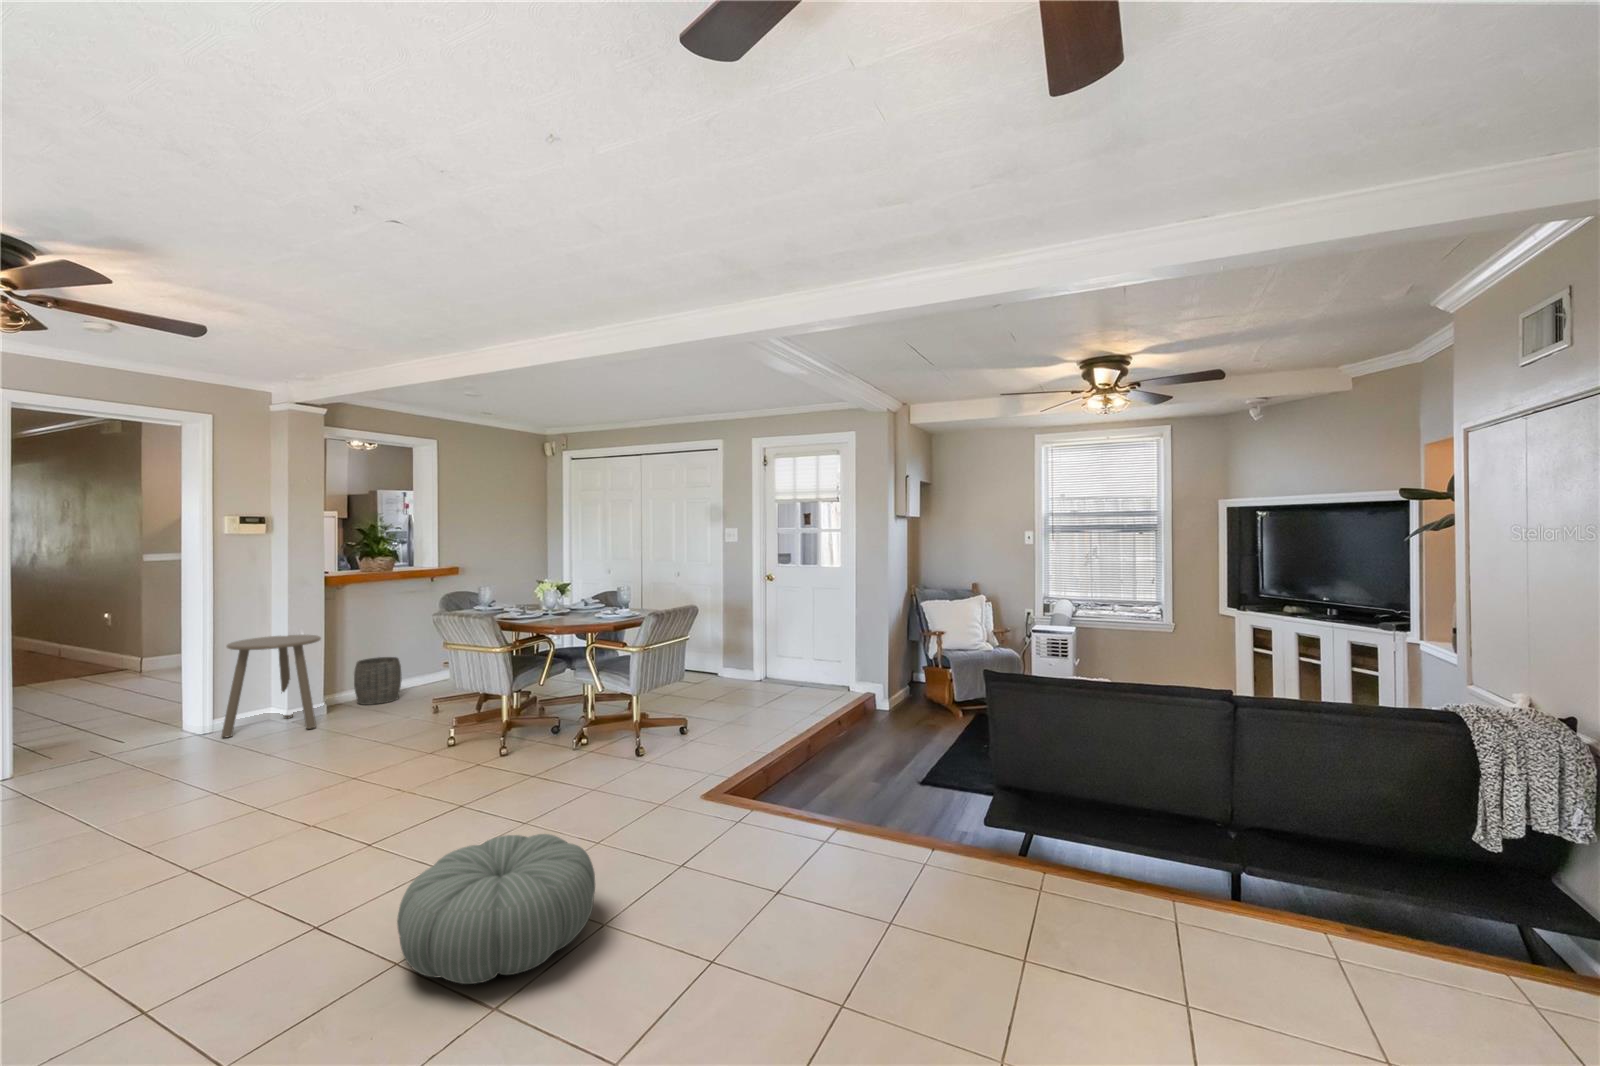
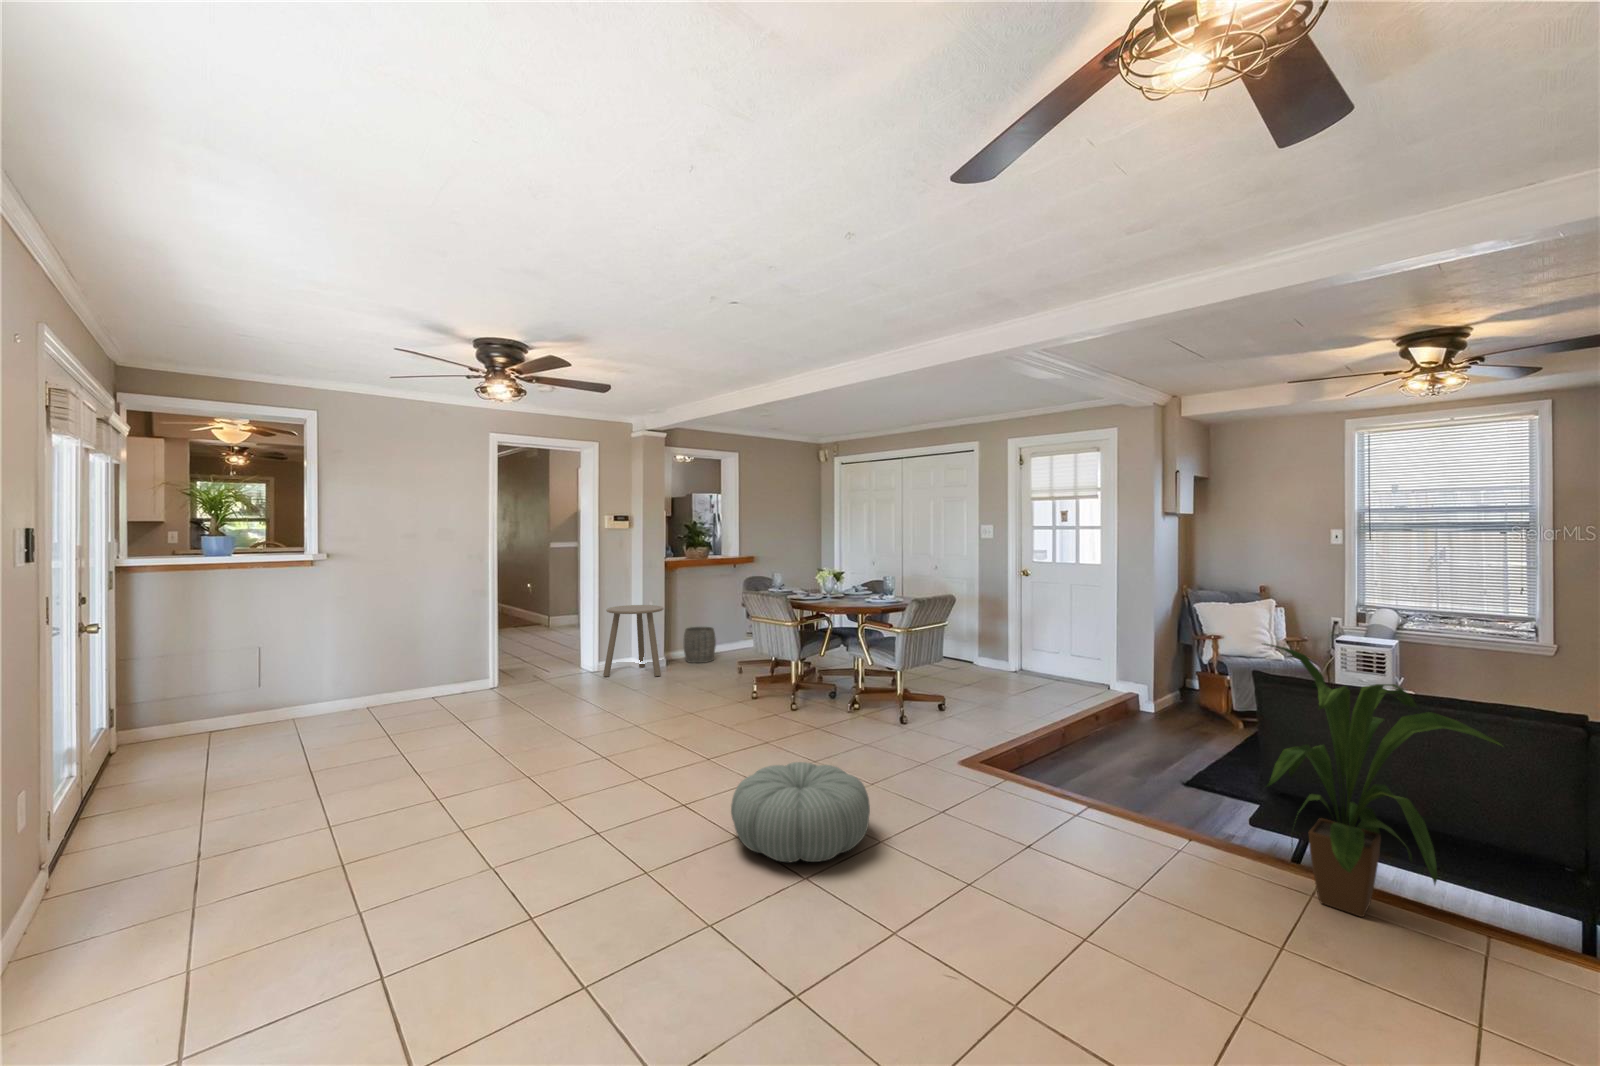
house plant: none [998,648,1183,905] -> present [1264,643,1501,917]

